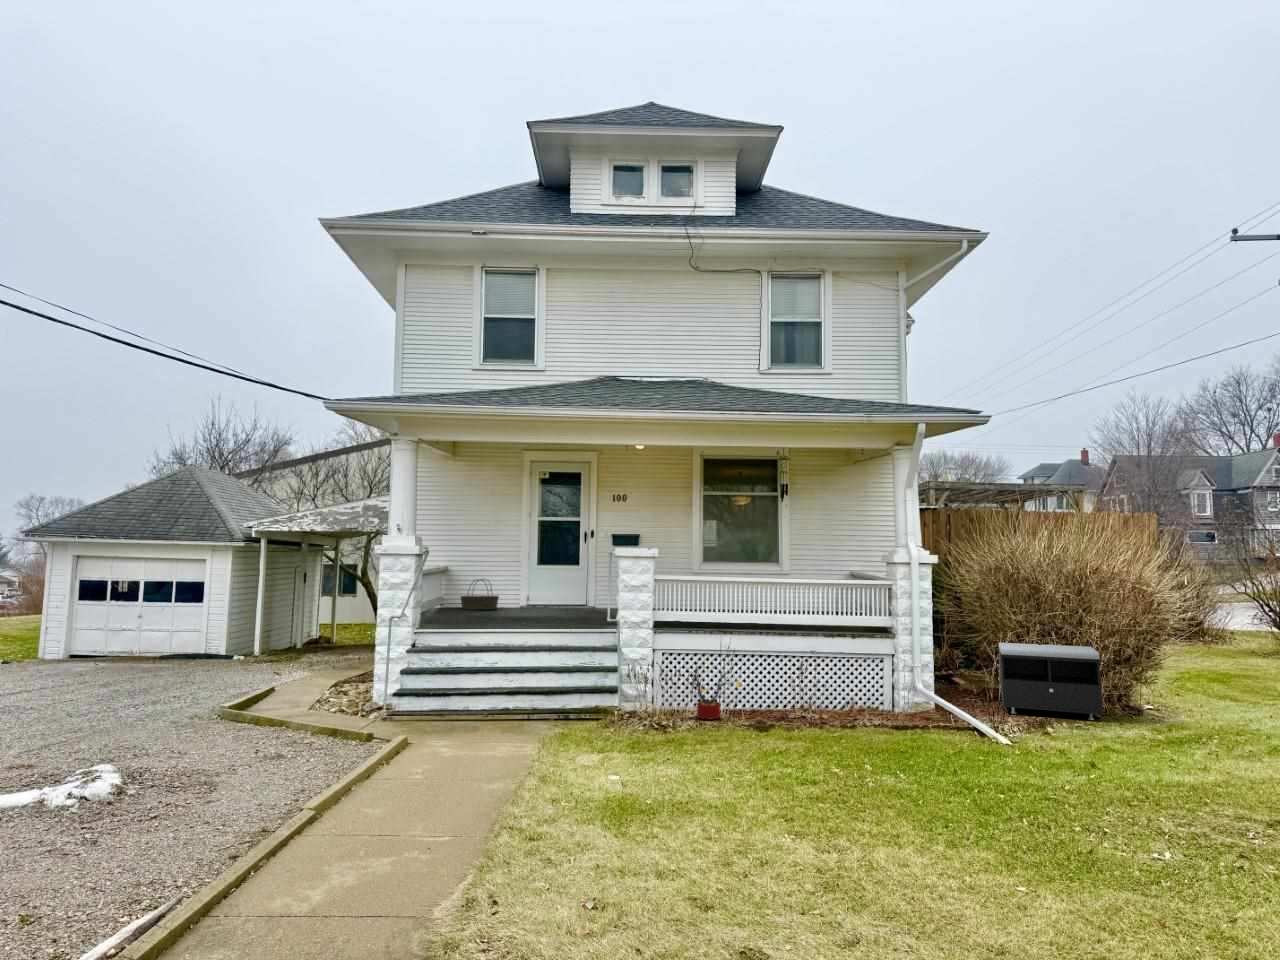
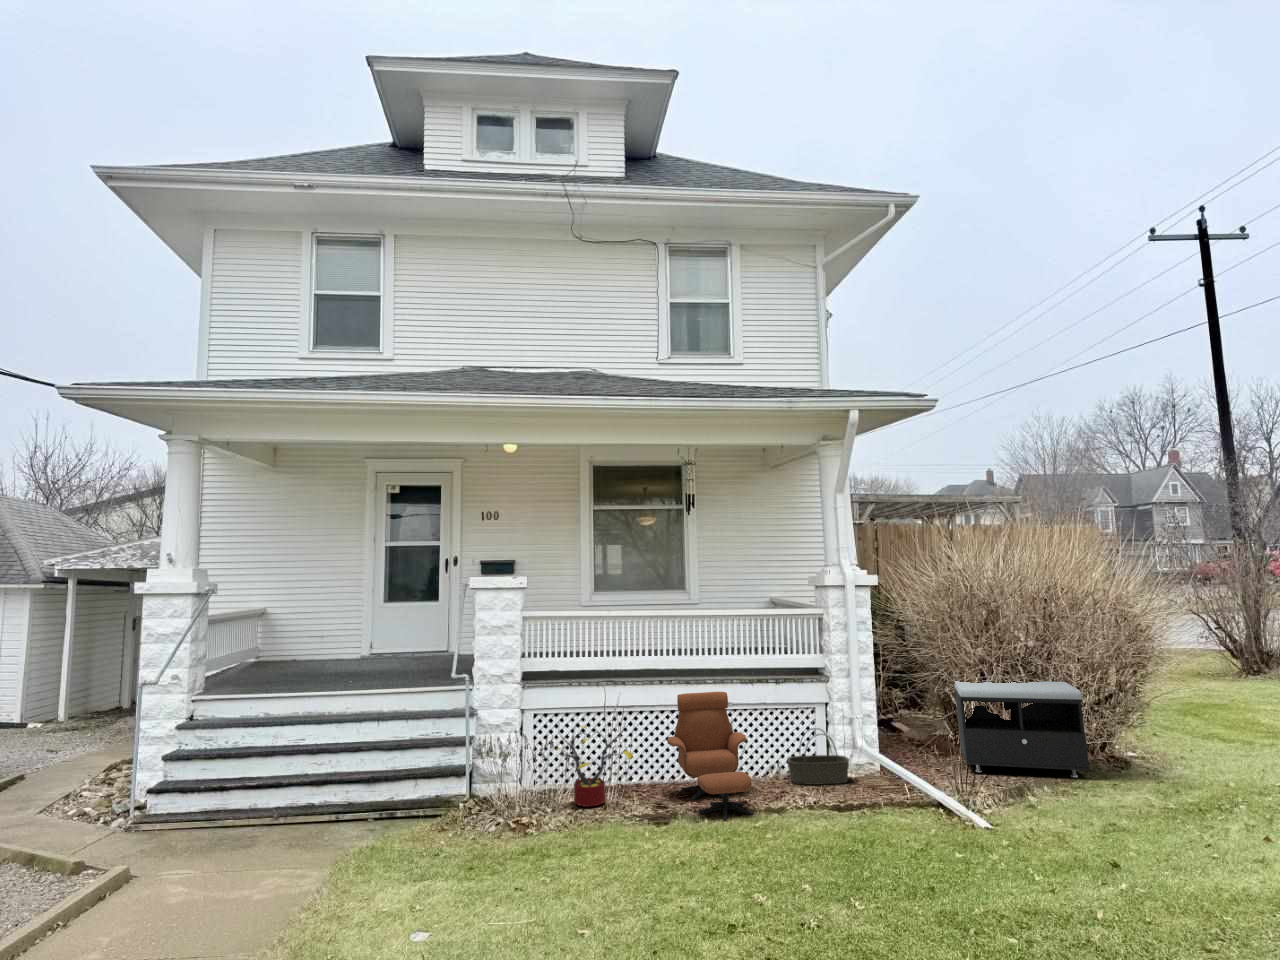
basket: present [461,579,499,610] -> present [787,728,849,784]
lounge chair: none [766,642,832,732] -> present [667,692,753,821]

